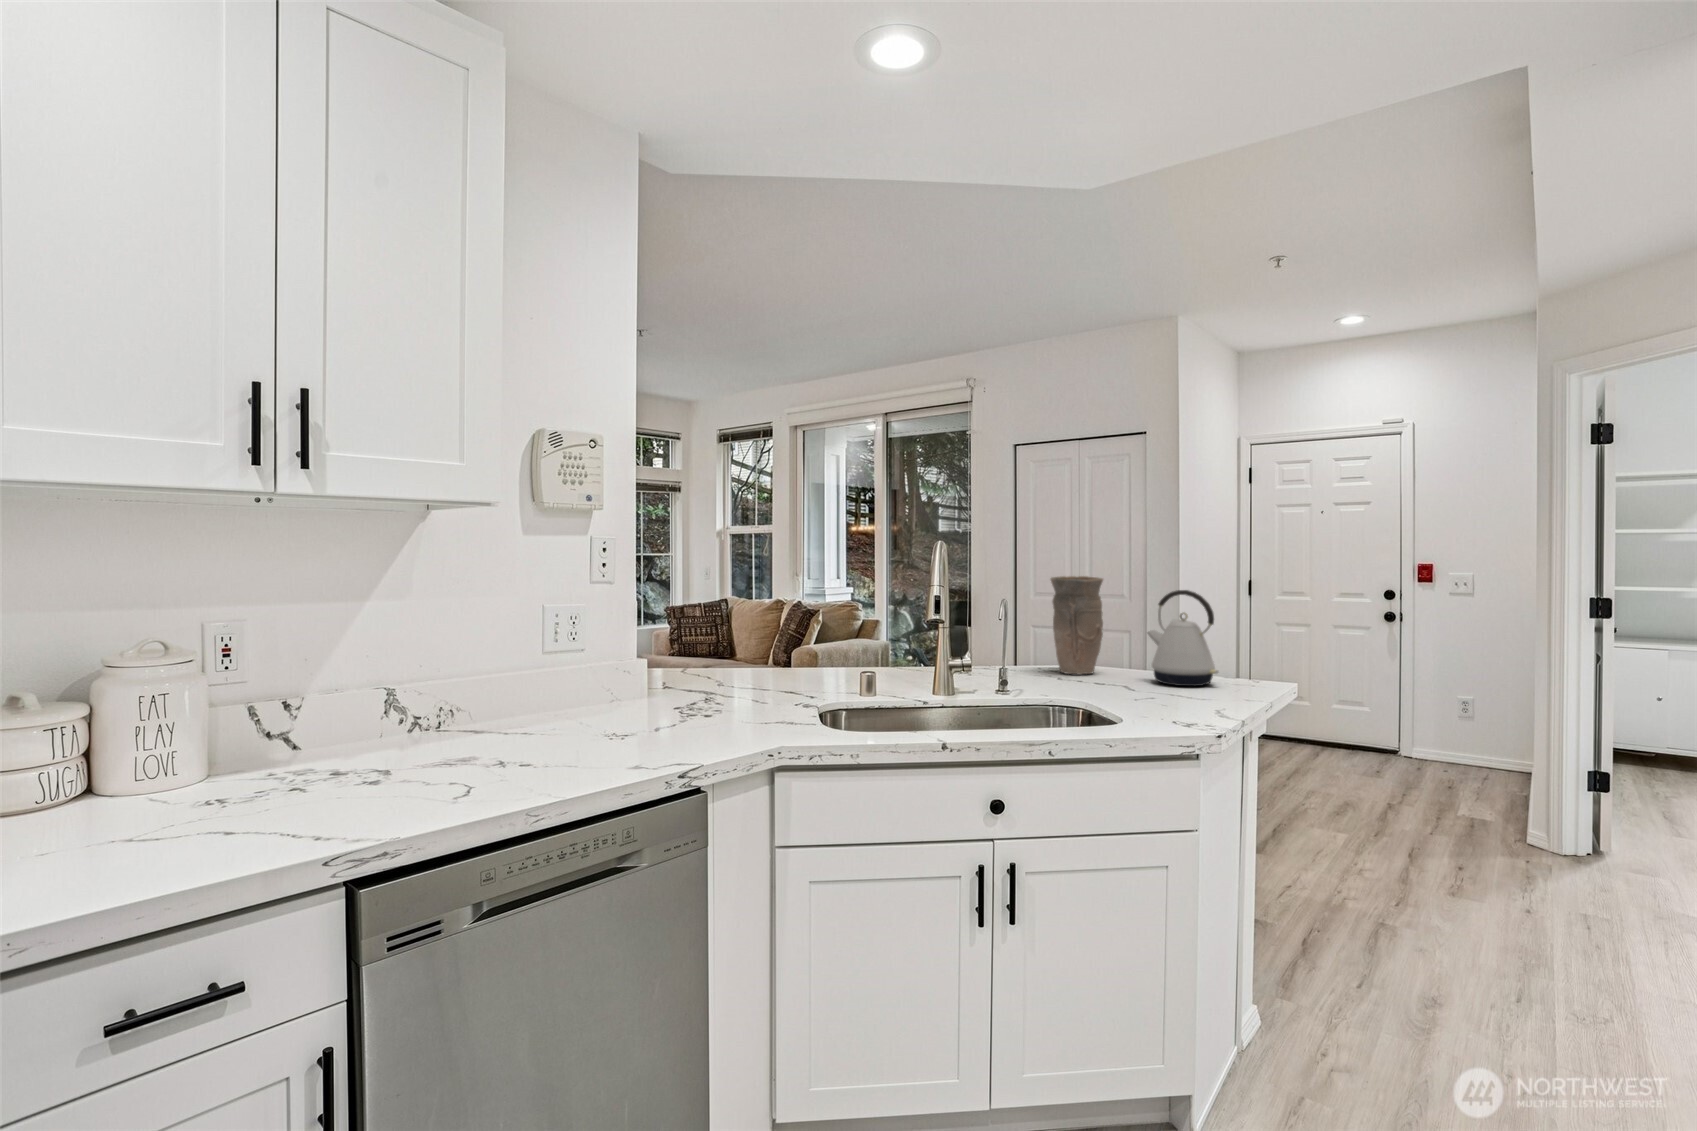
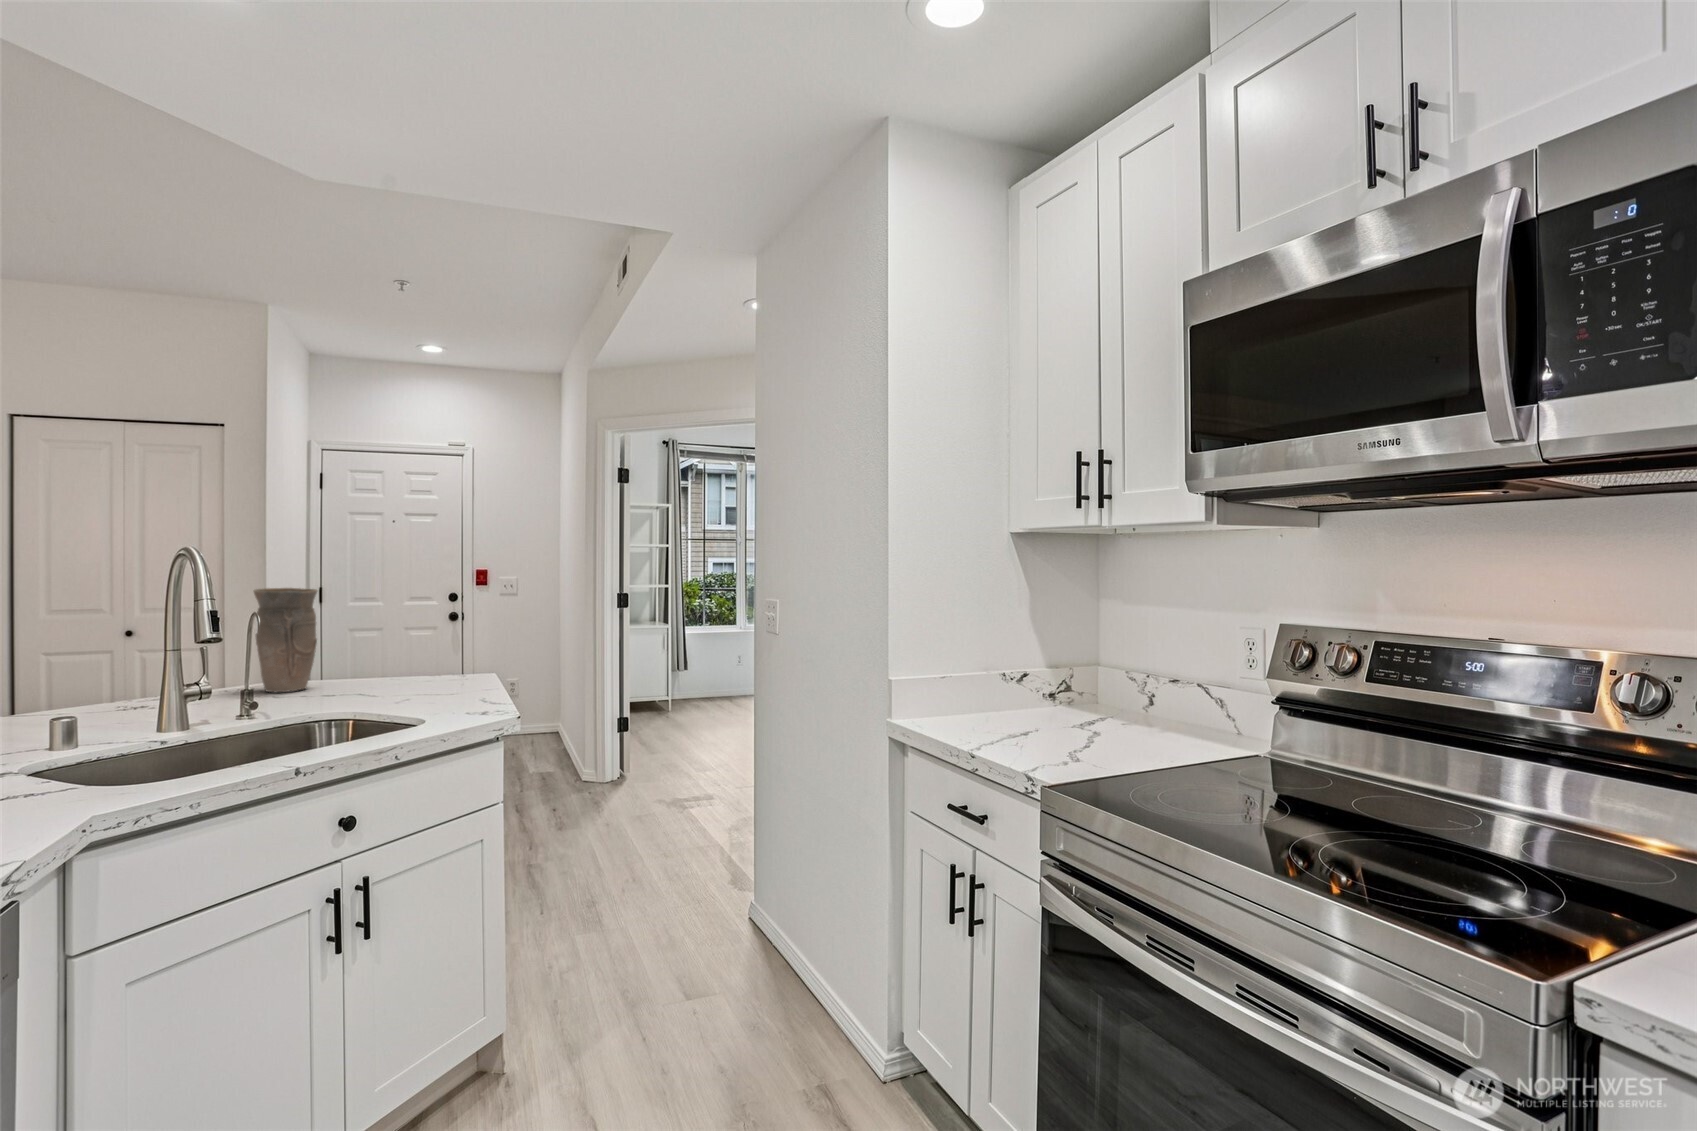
kettle: present [1147,590,1218,686] -> none [372,598,447,688]

